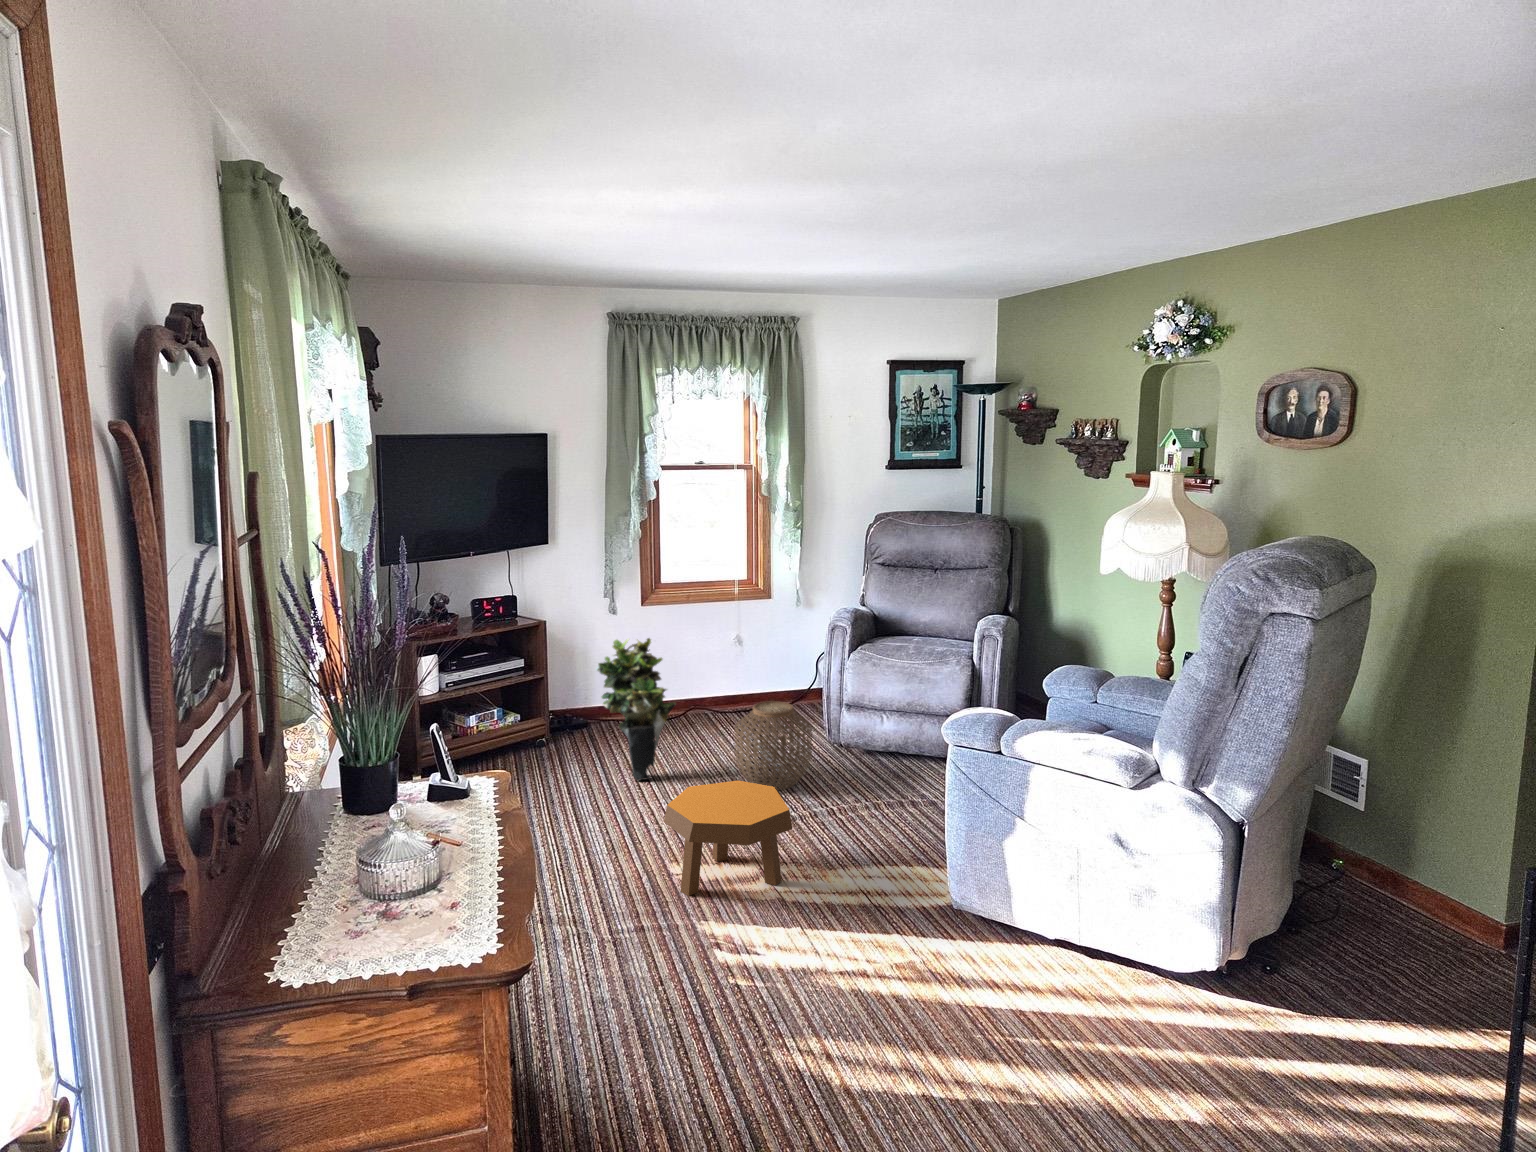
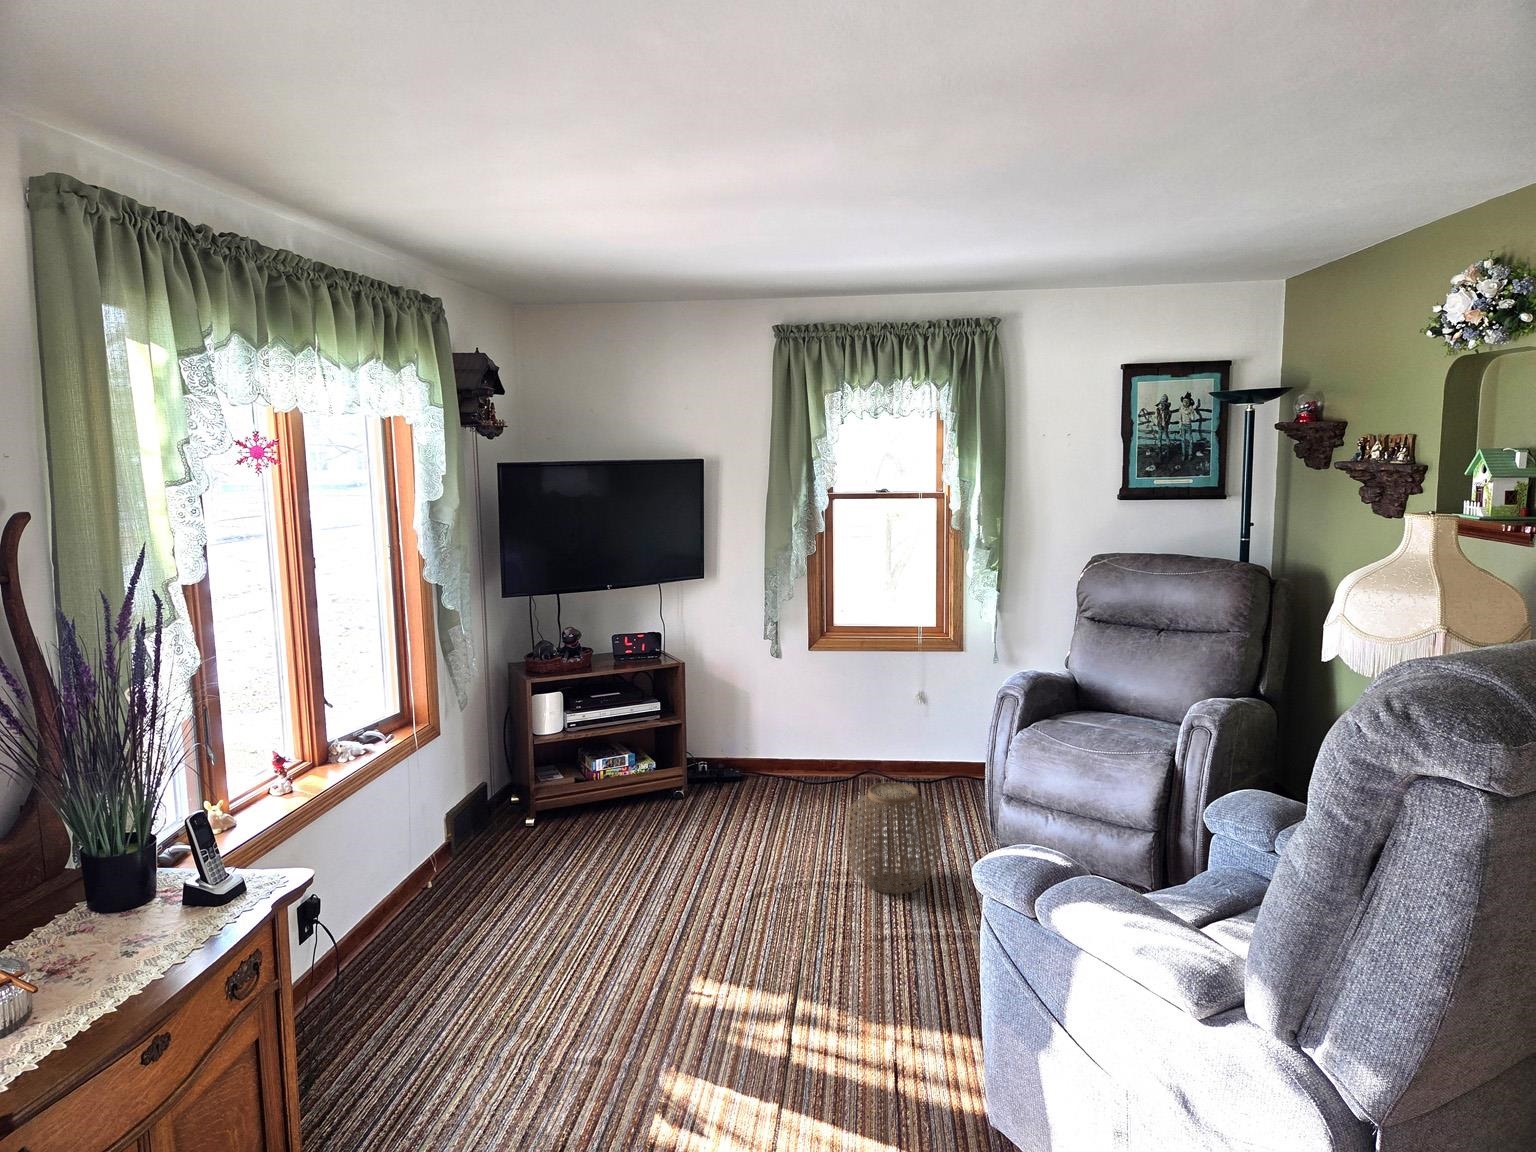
potted plant: present [596,638,676,781] -> none [708,690,795,857]
footstool: present [664,781,792,896] -> none [679,884,830,1030]

